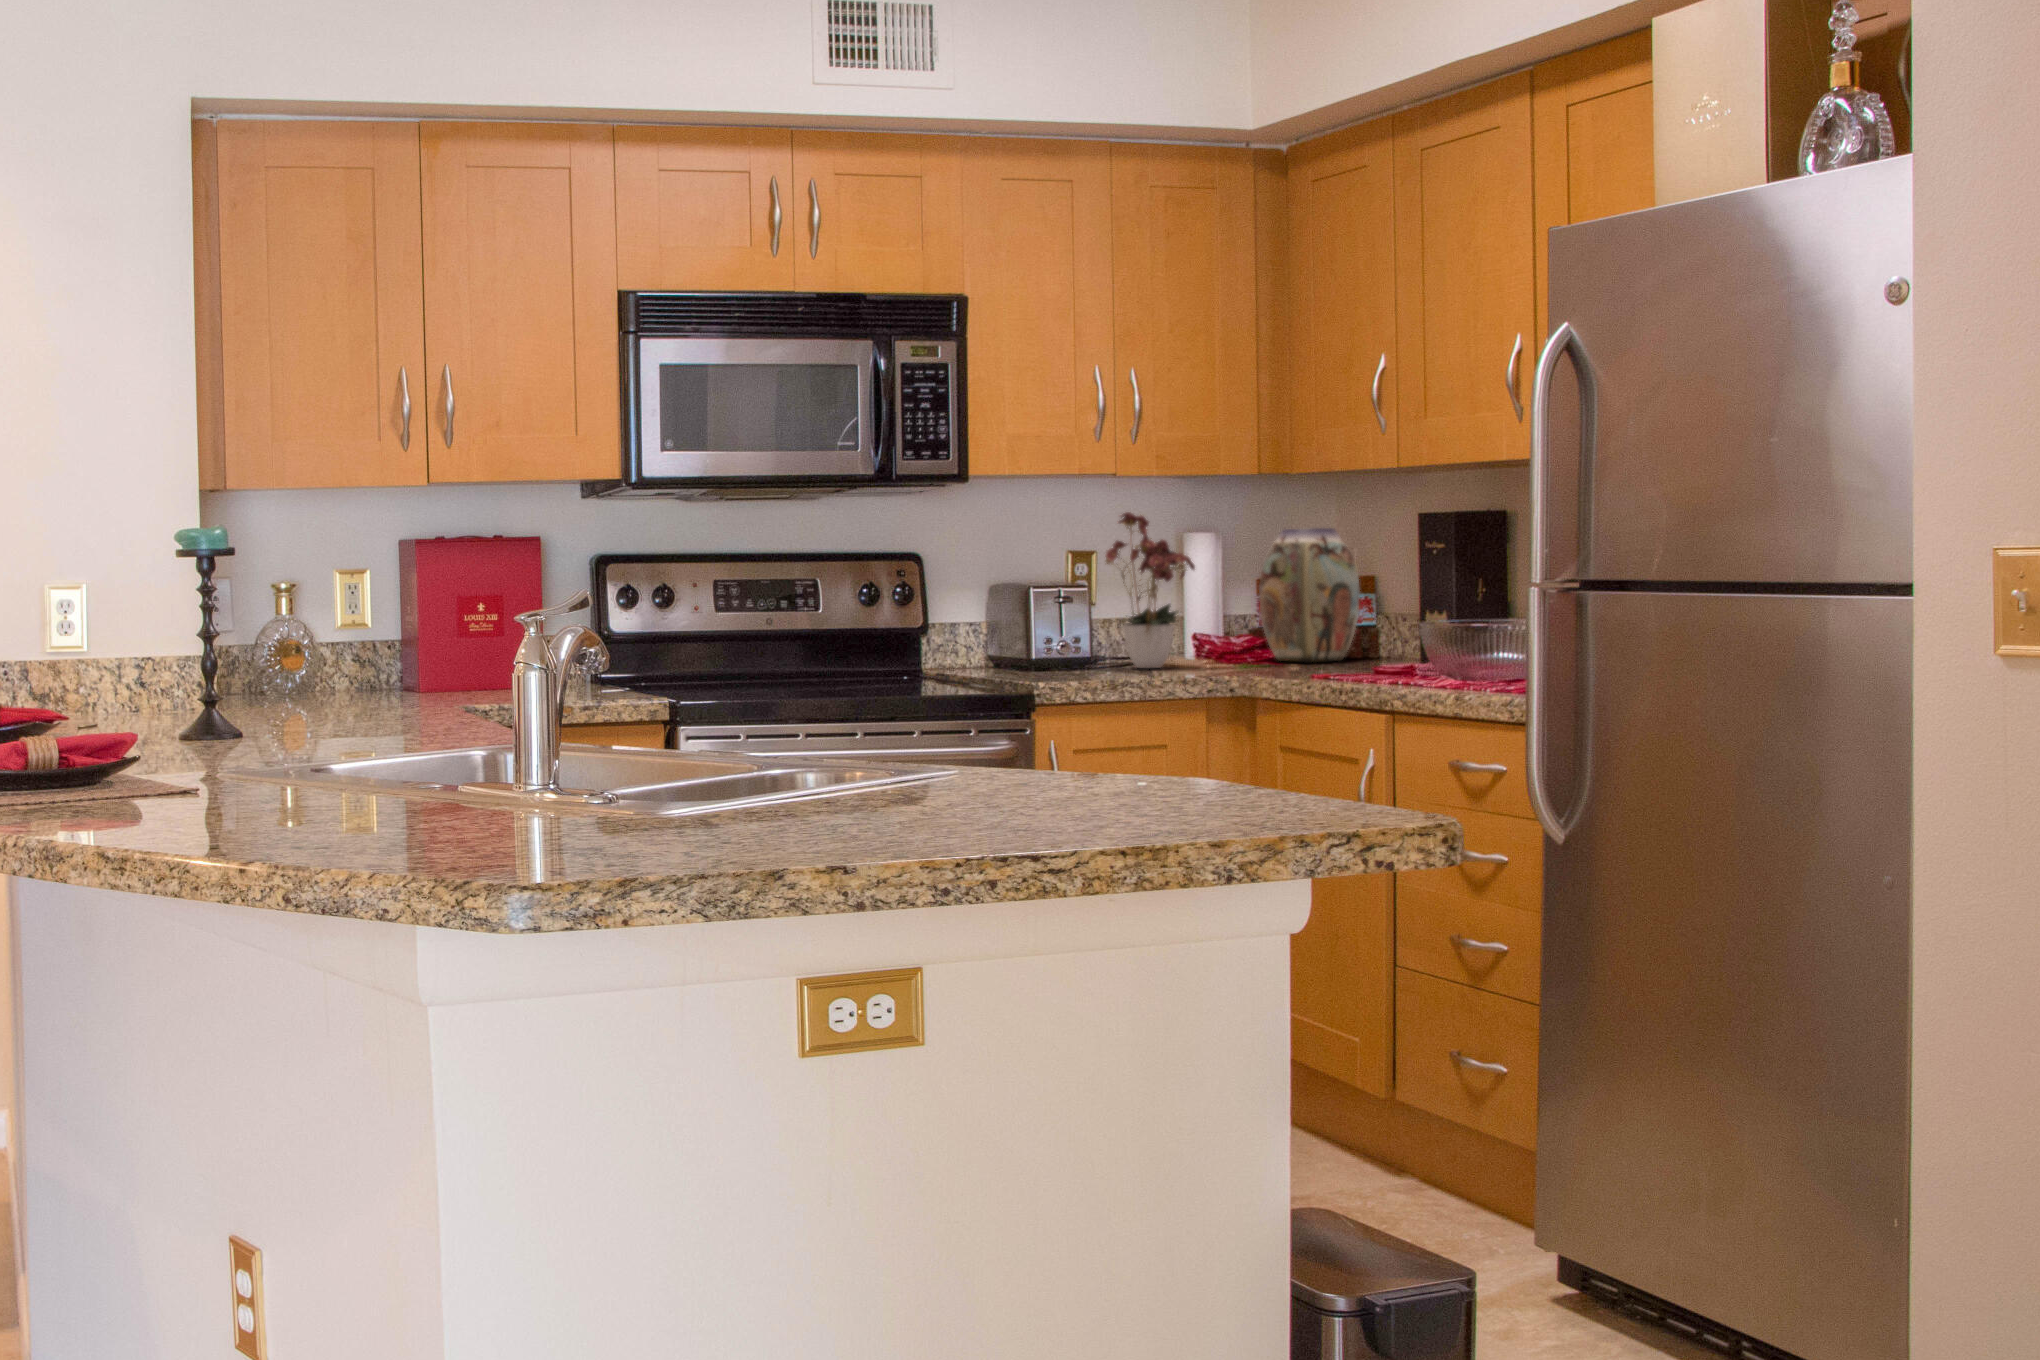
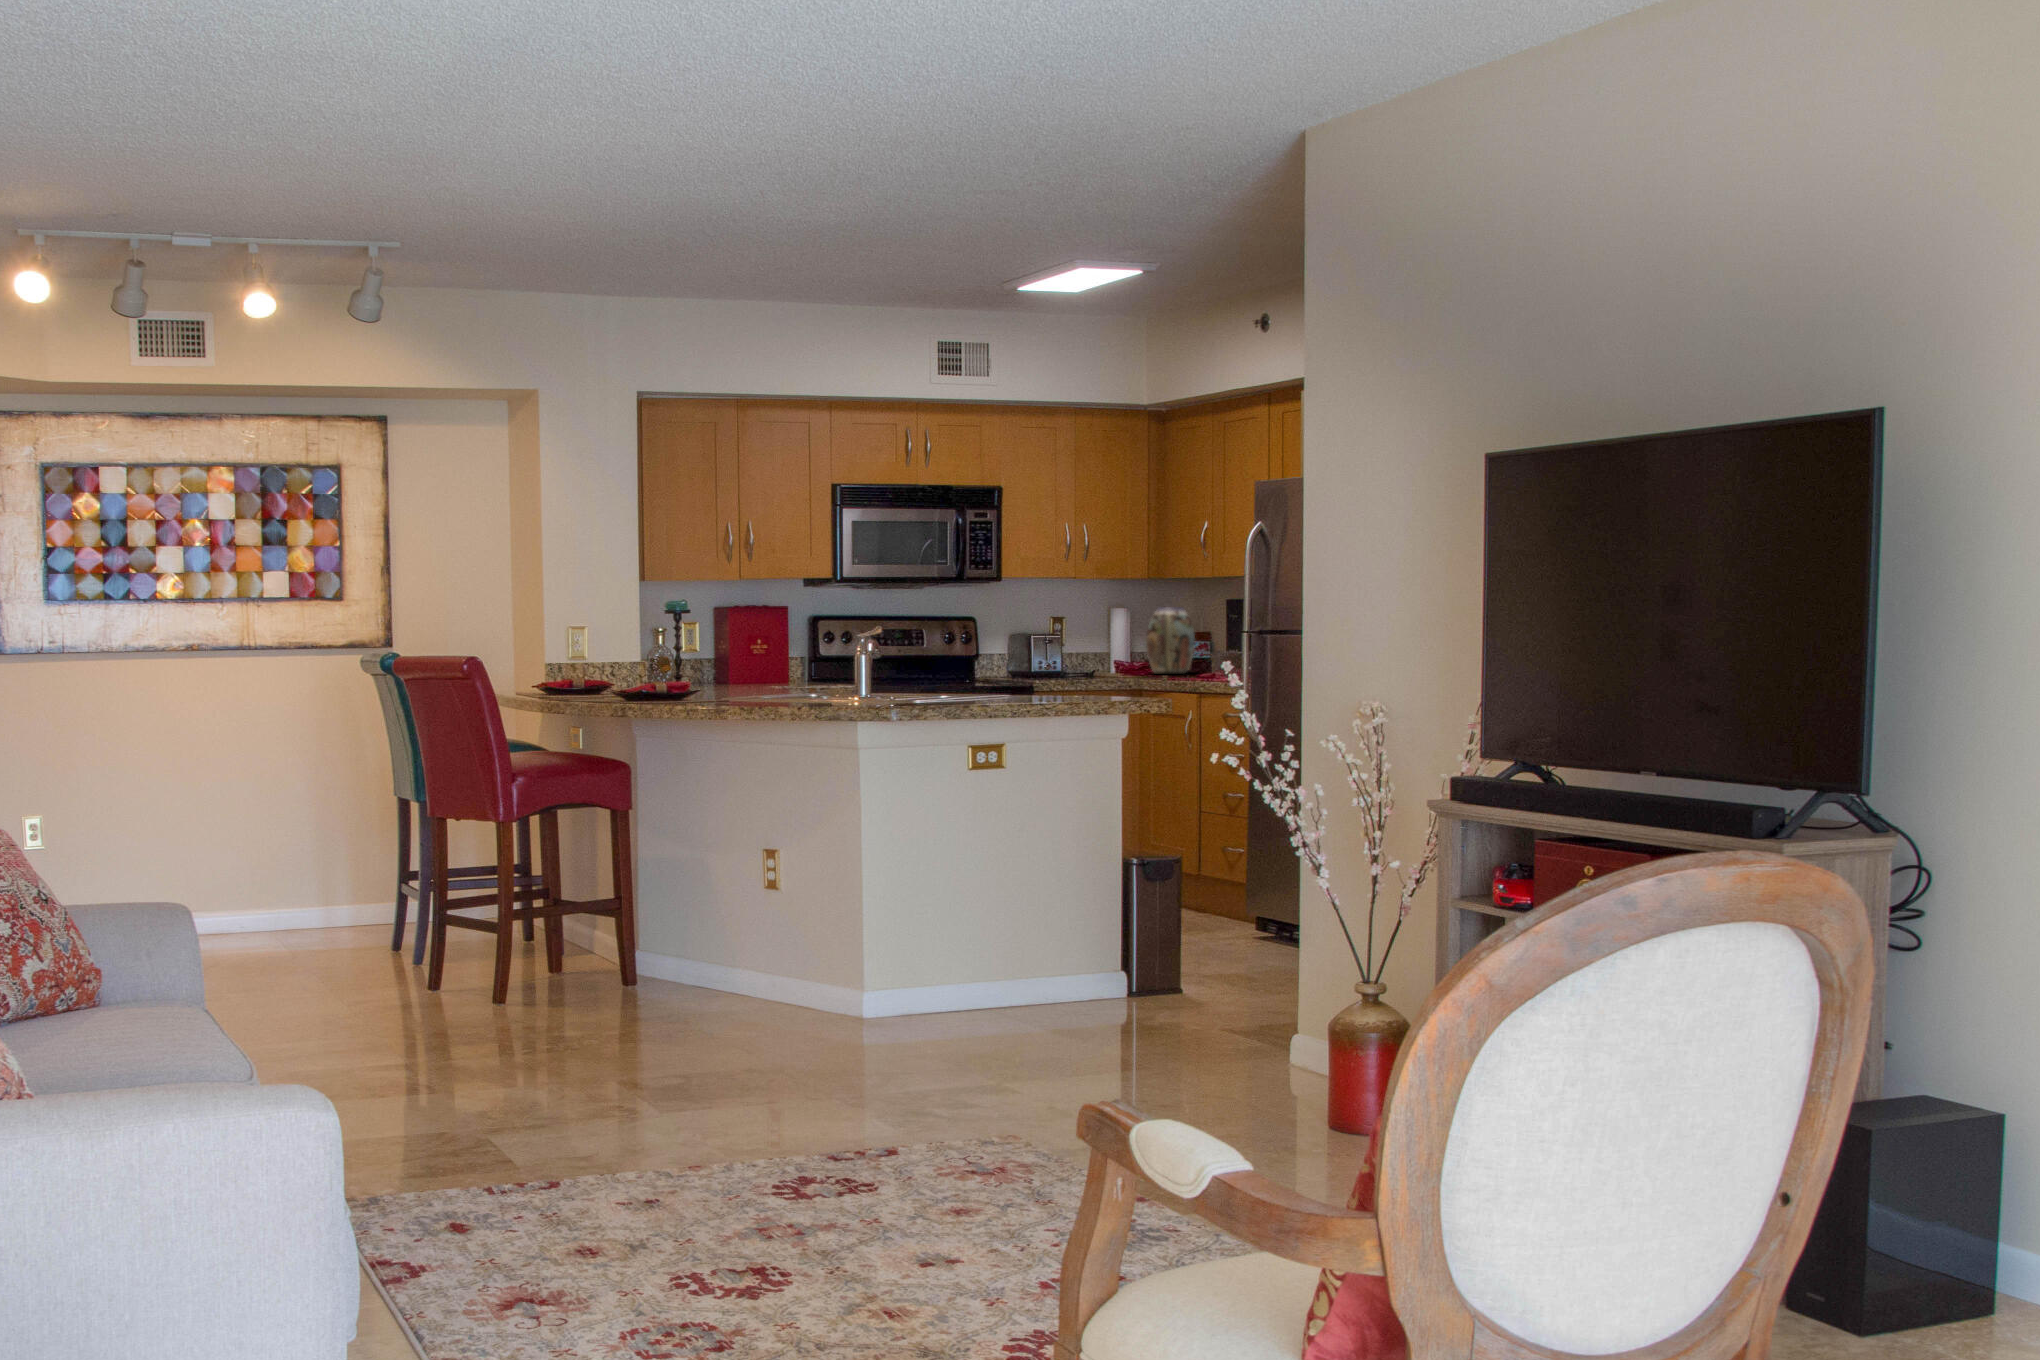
flower arrangement: present [1106,512,1195,668] -> none [1067,593,1118,677]

